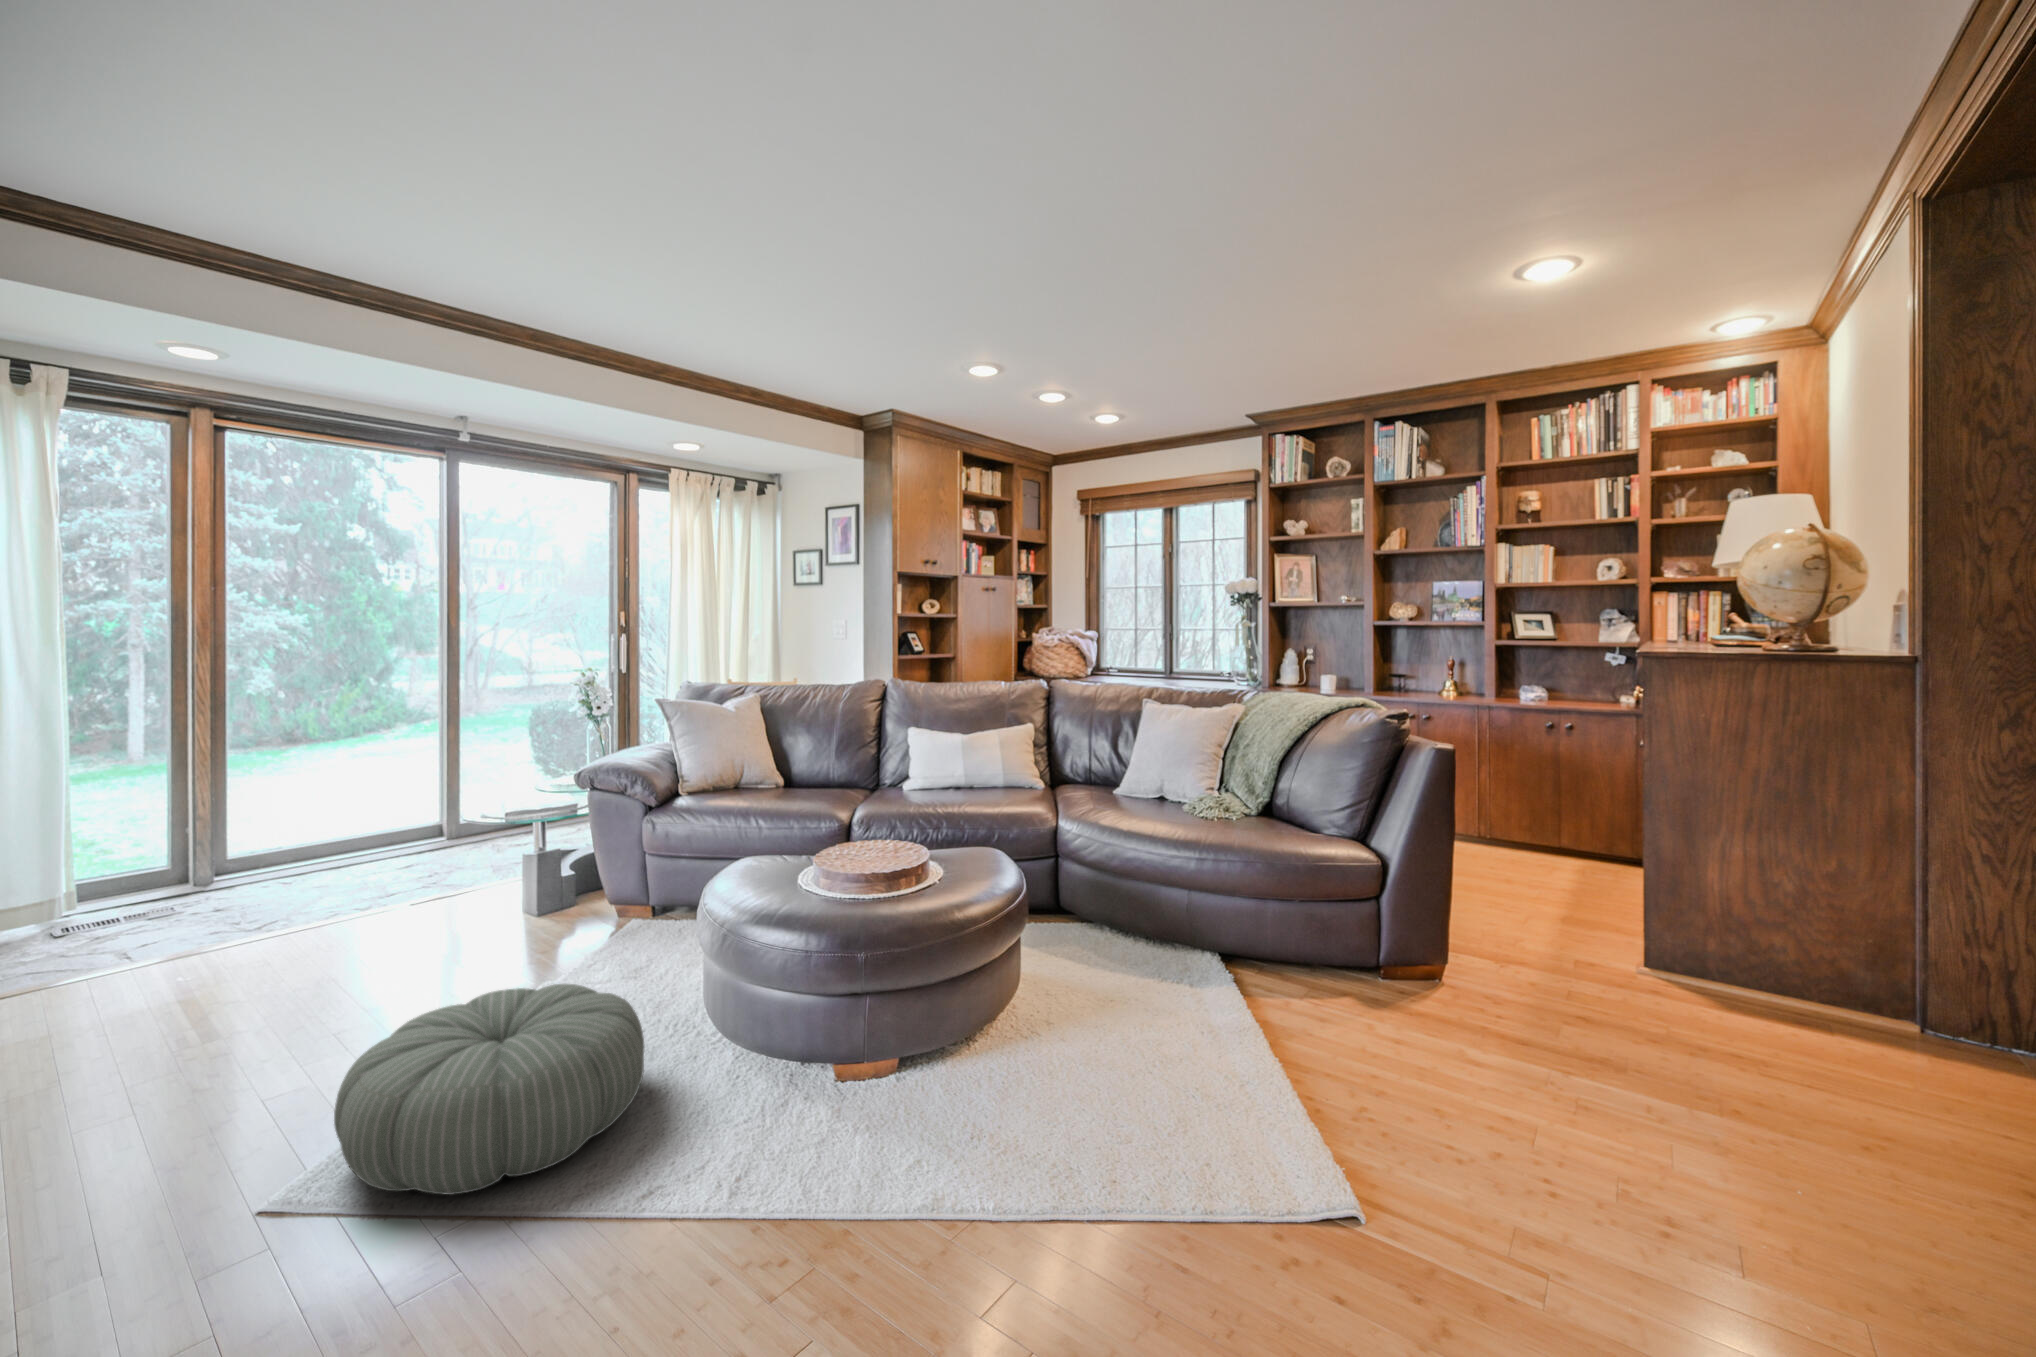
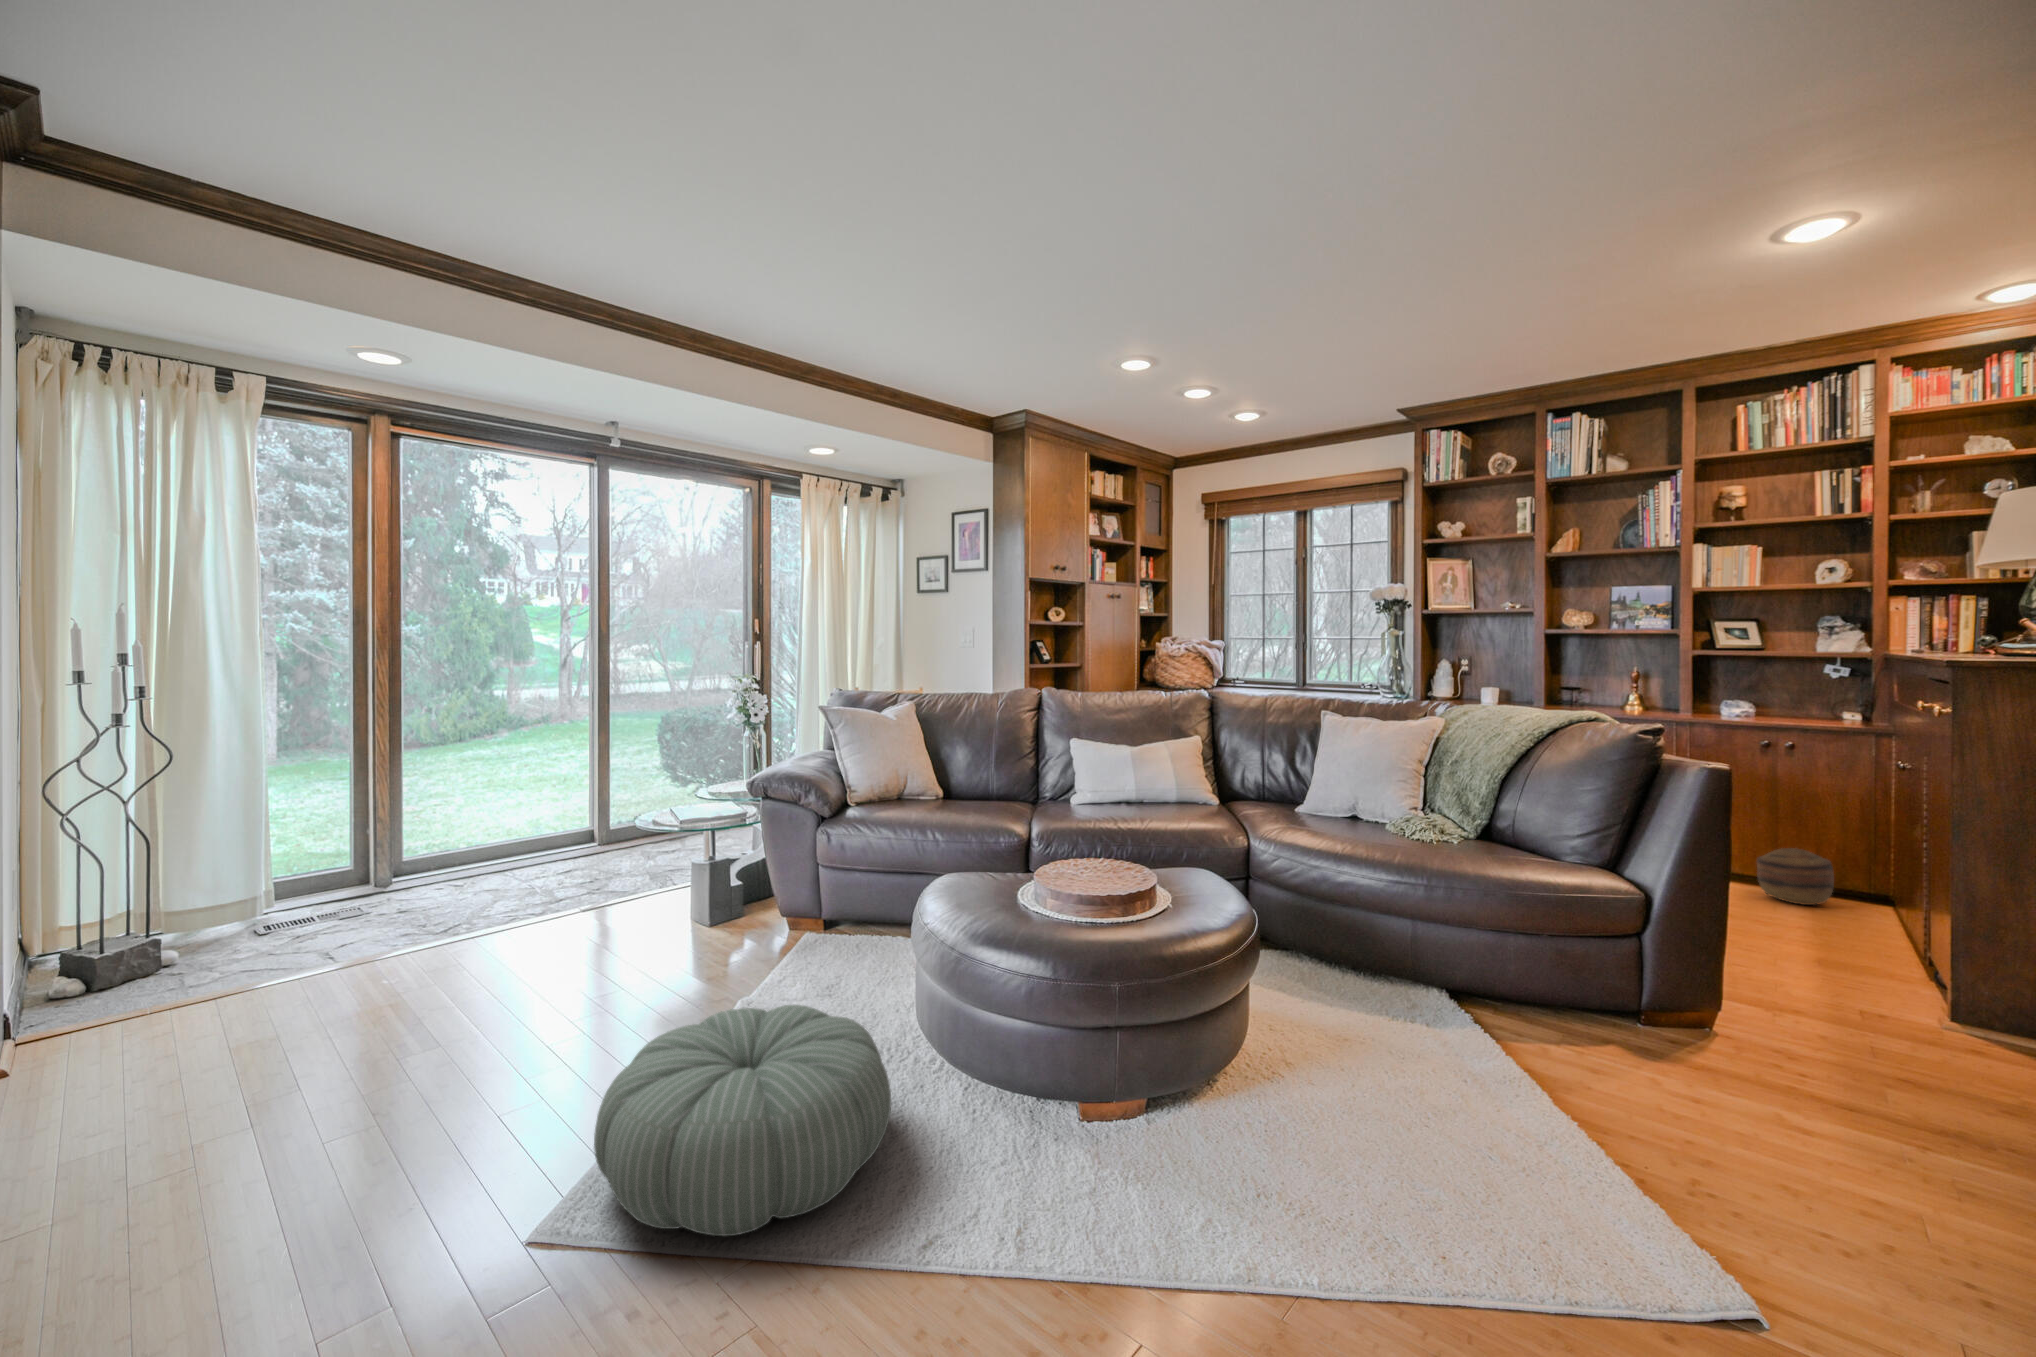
basket: none [1537,820,1598,871] -> present [1756,848,1834,905]

